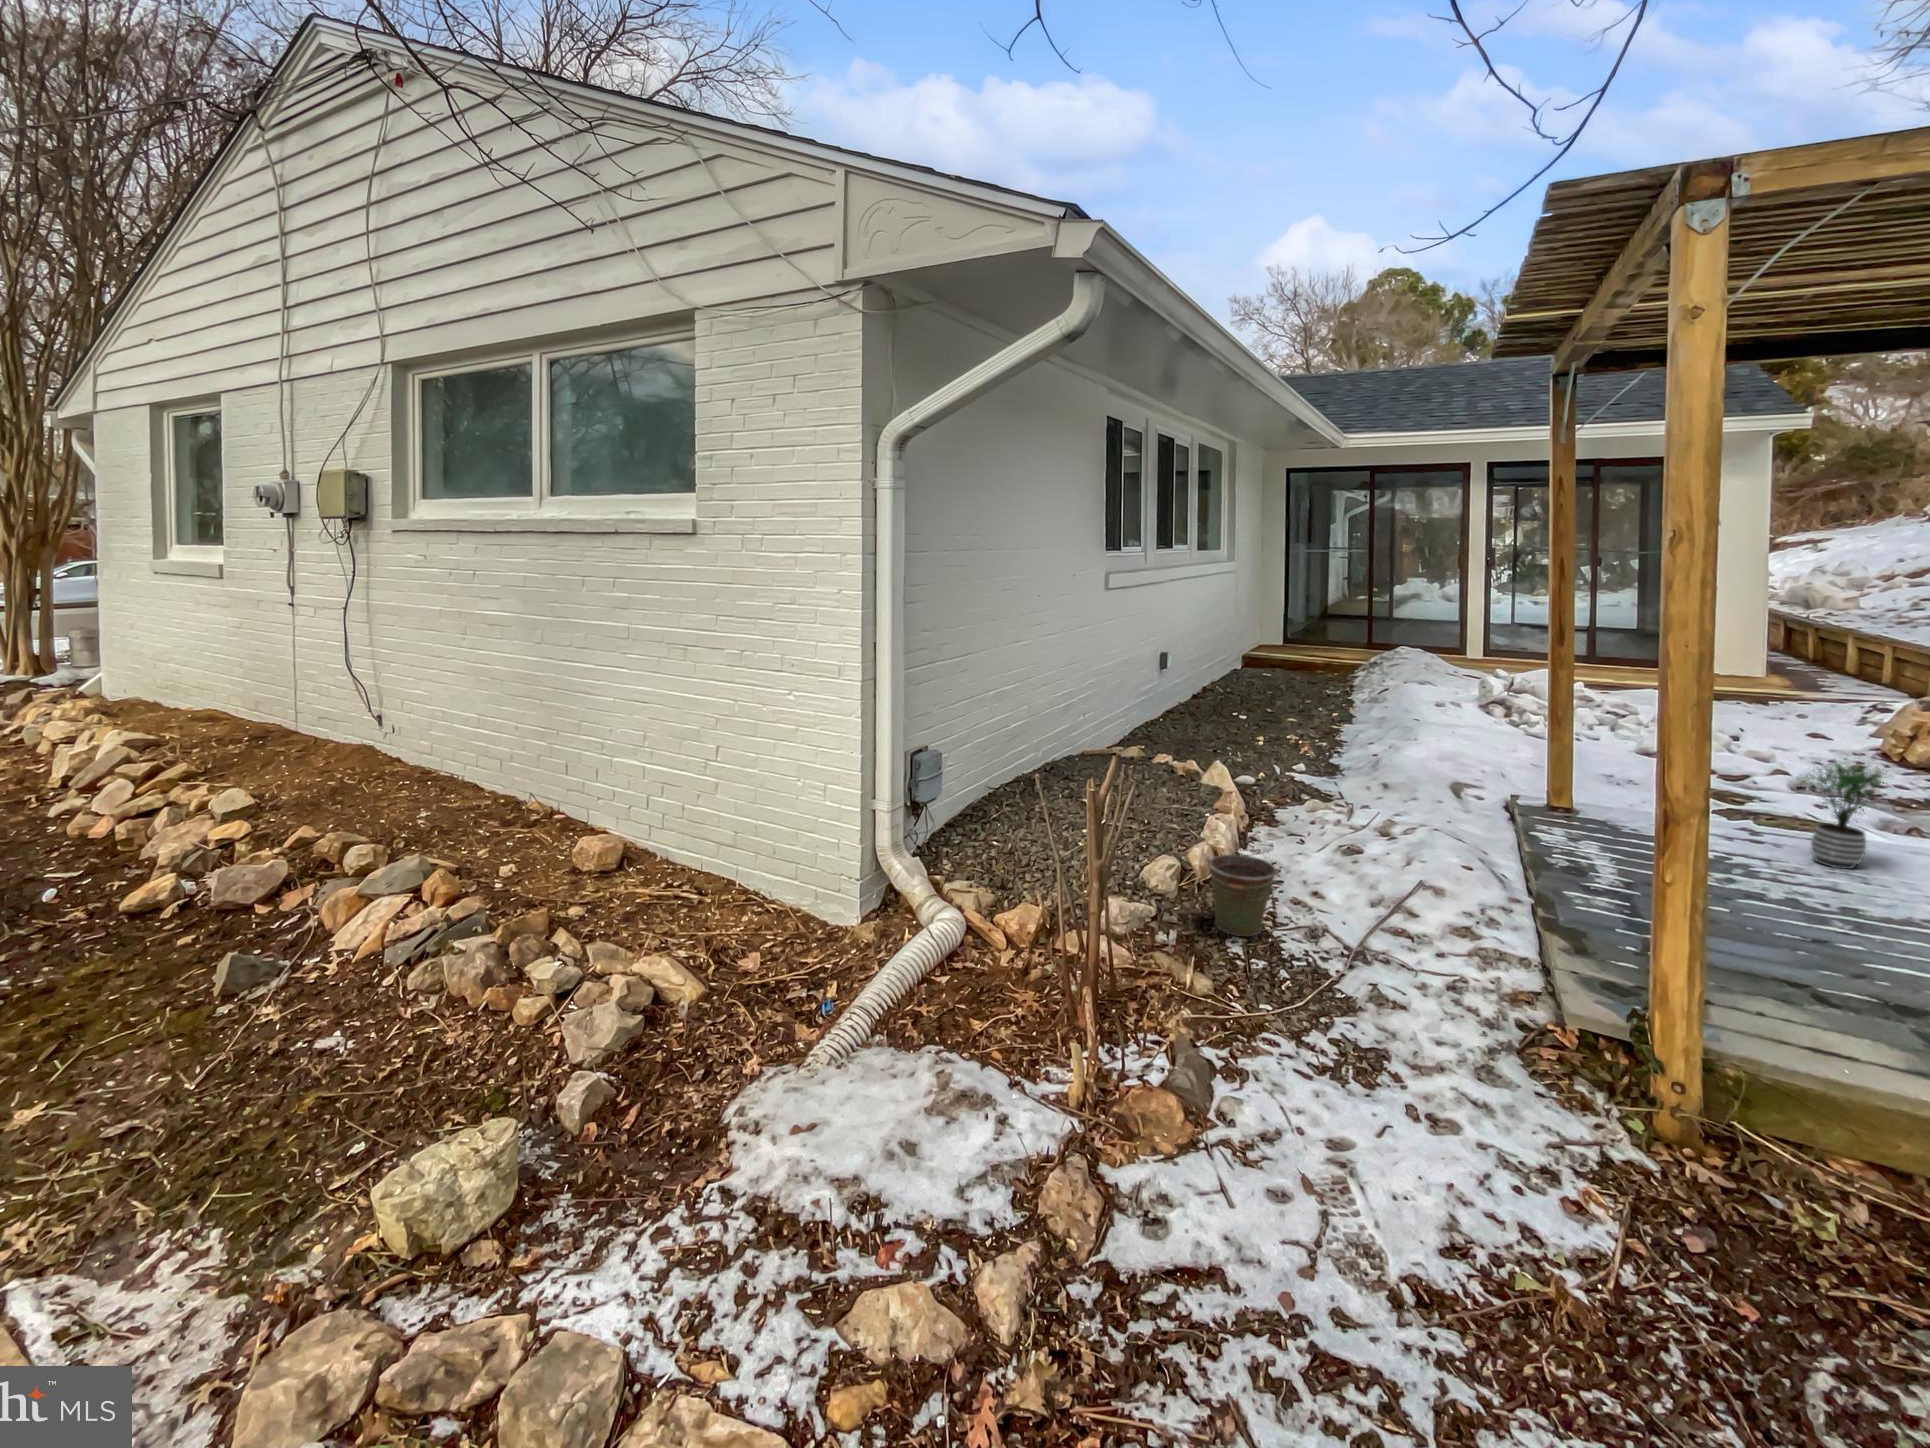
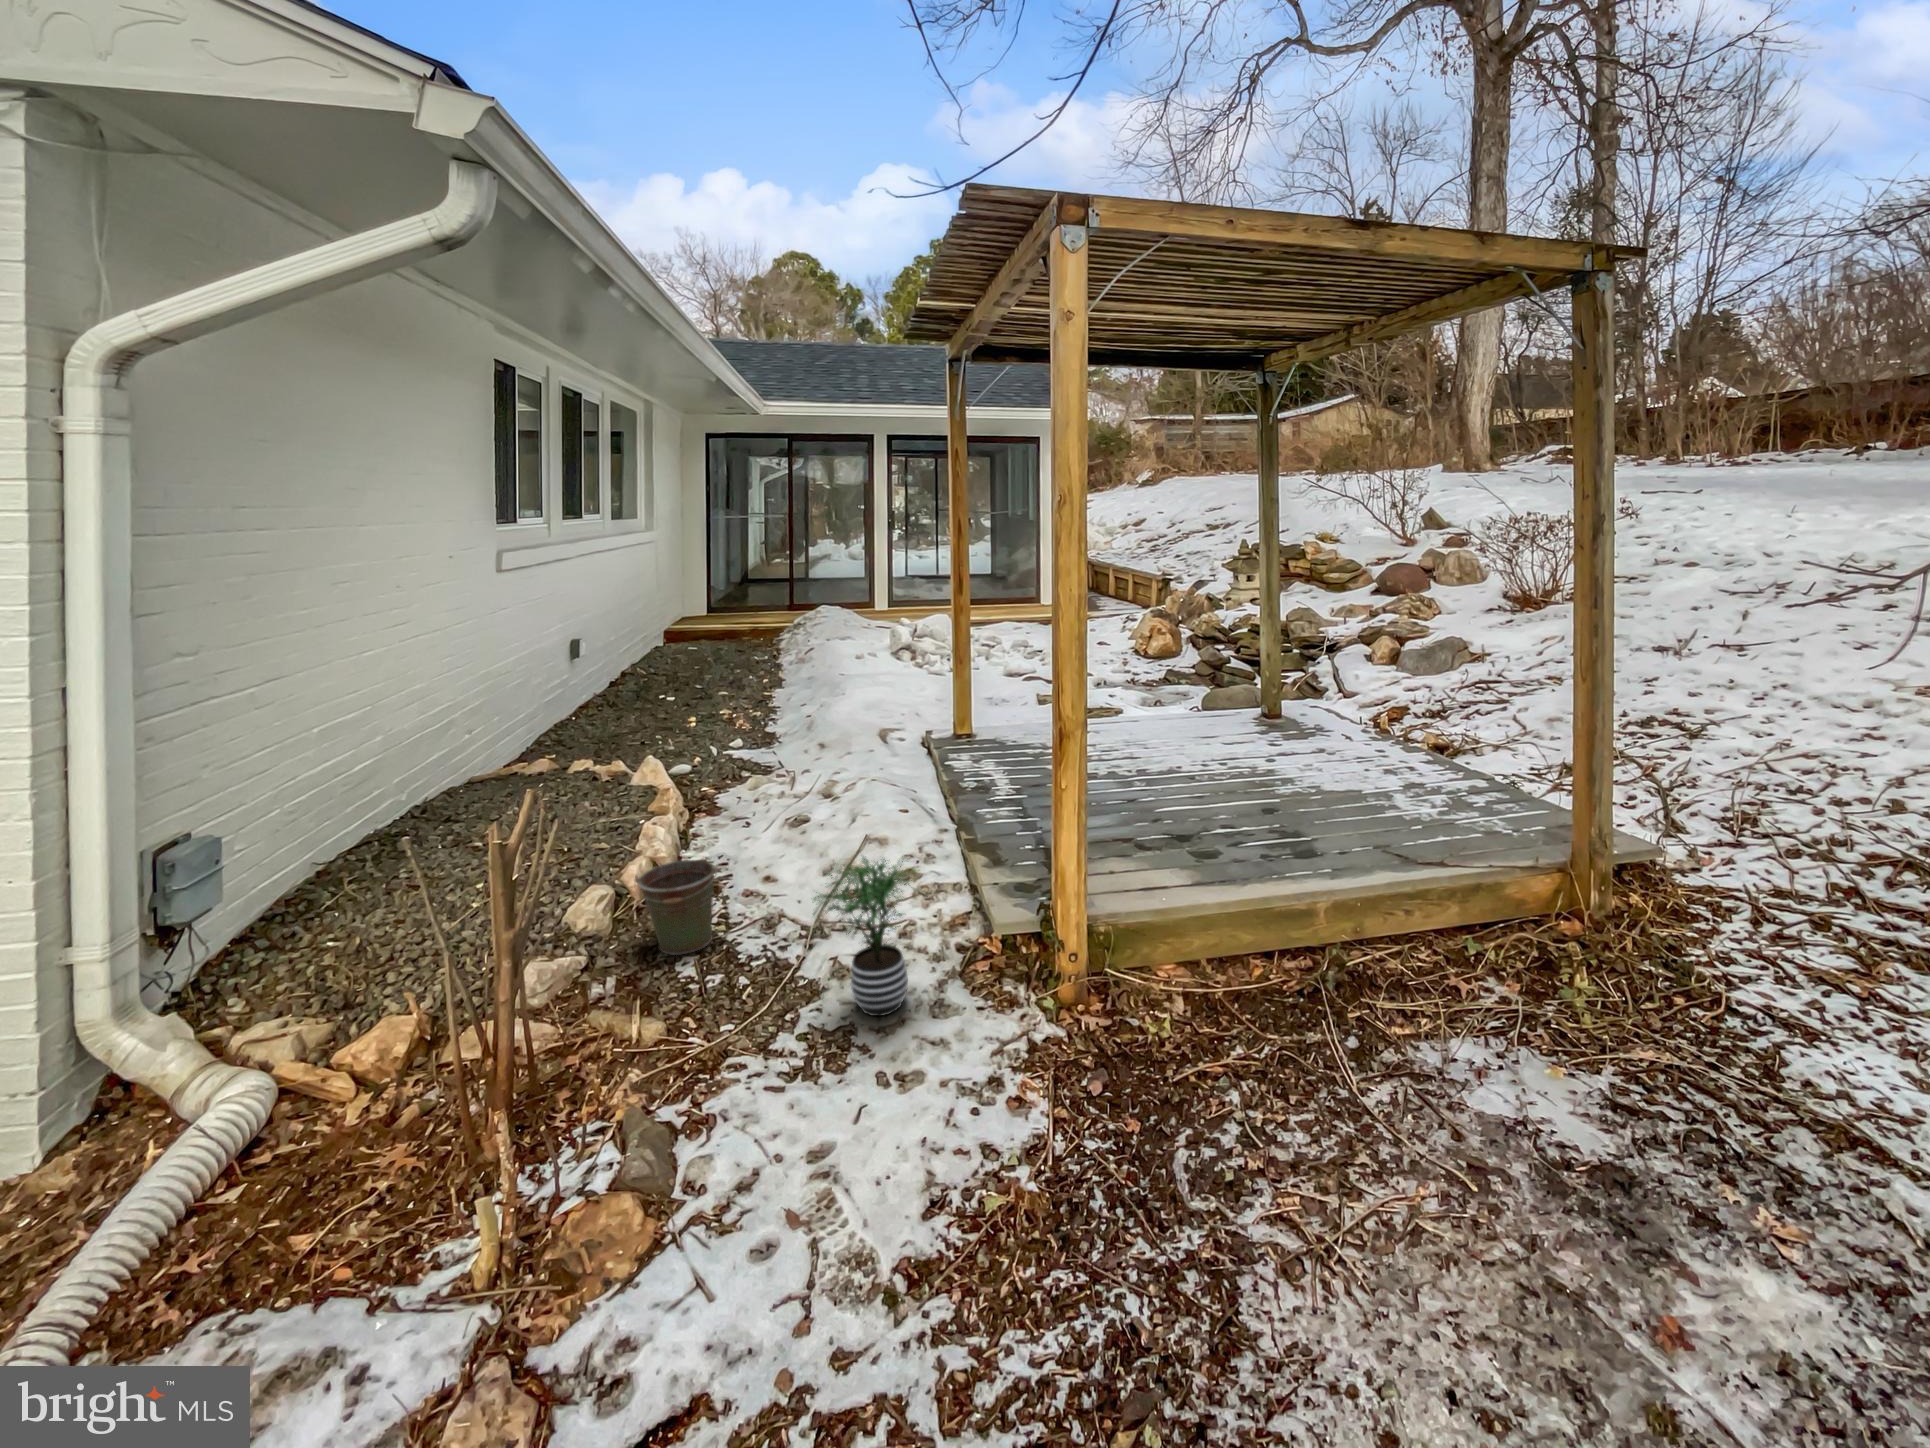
potted plant: present [1797,761,1887,869] -> present [813,856,916,1016]

